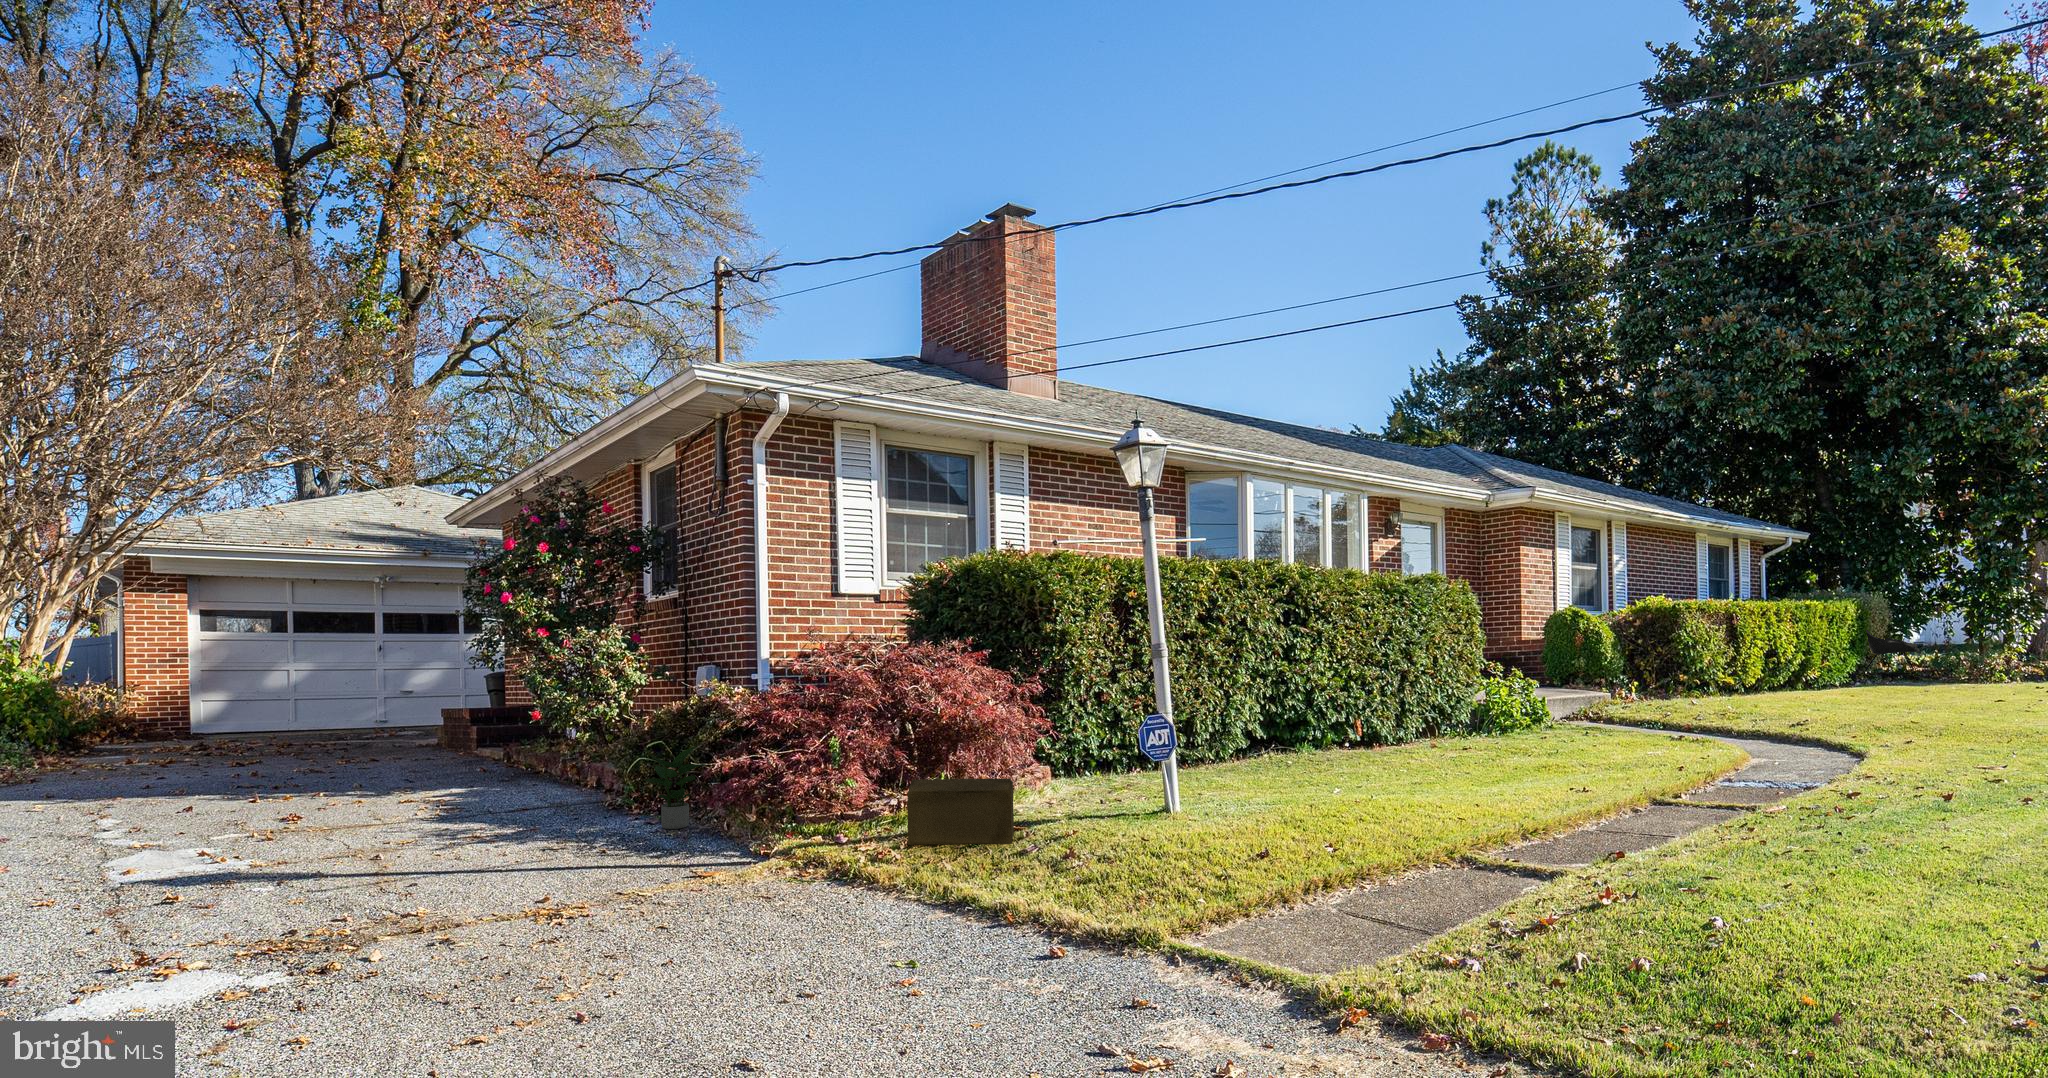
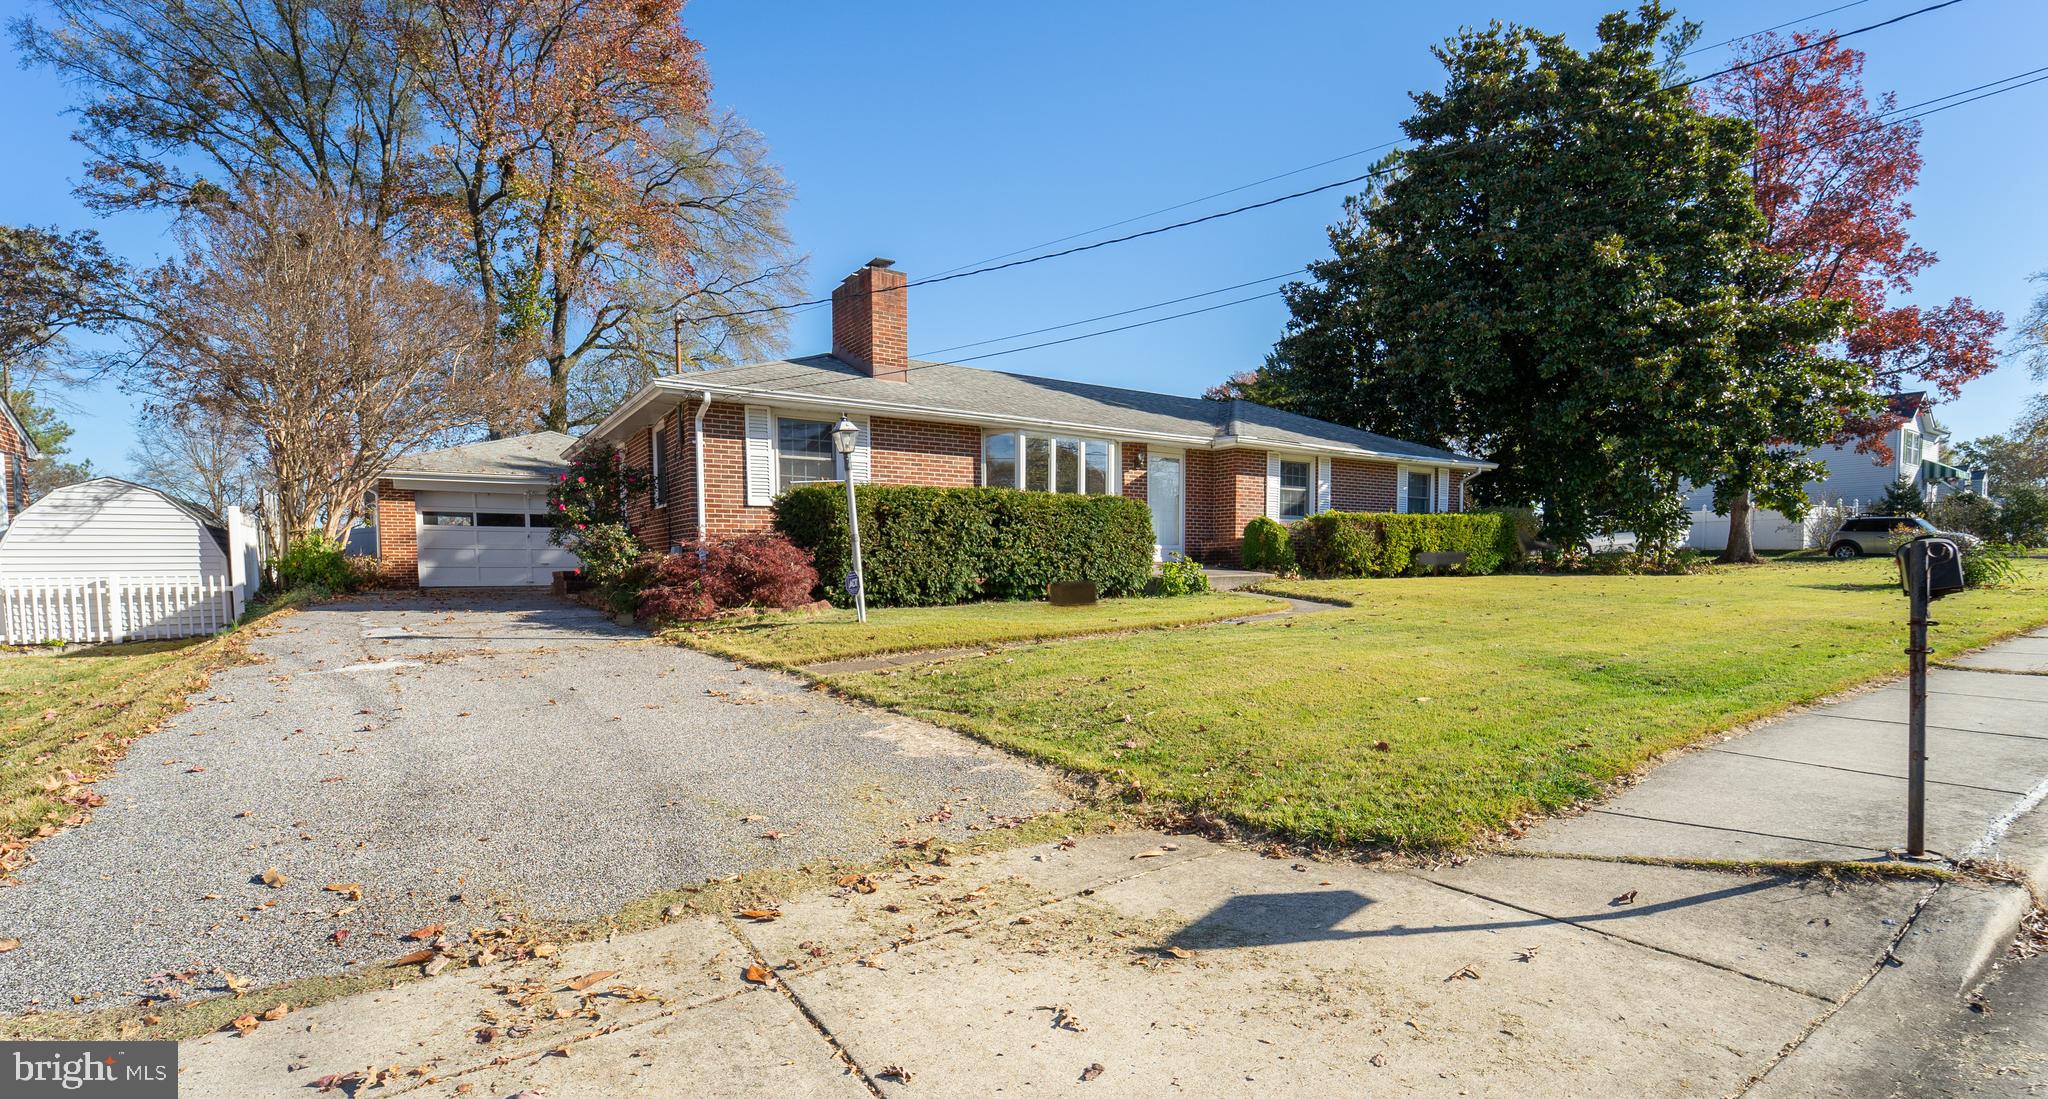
bench: none [1775,655,1839,694] -> present [1418,551,1466,576]
cardboard box: present [907,778,1014,845] -> present [1049,580,1097,606]

